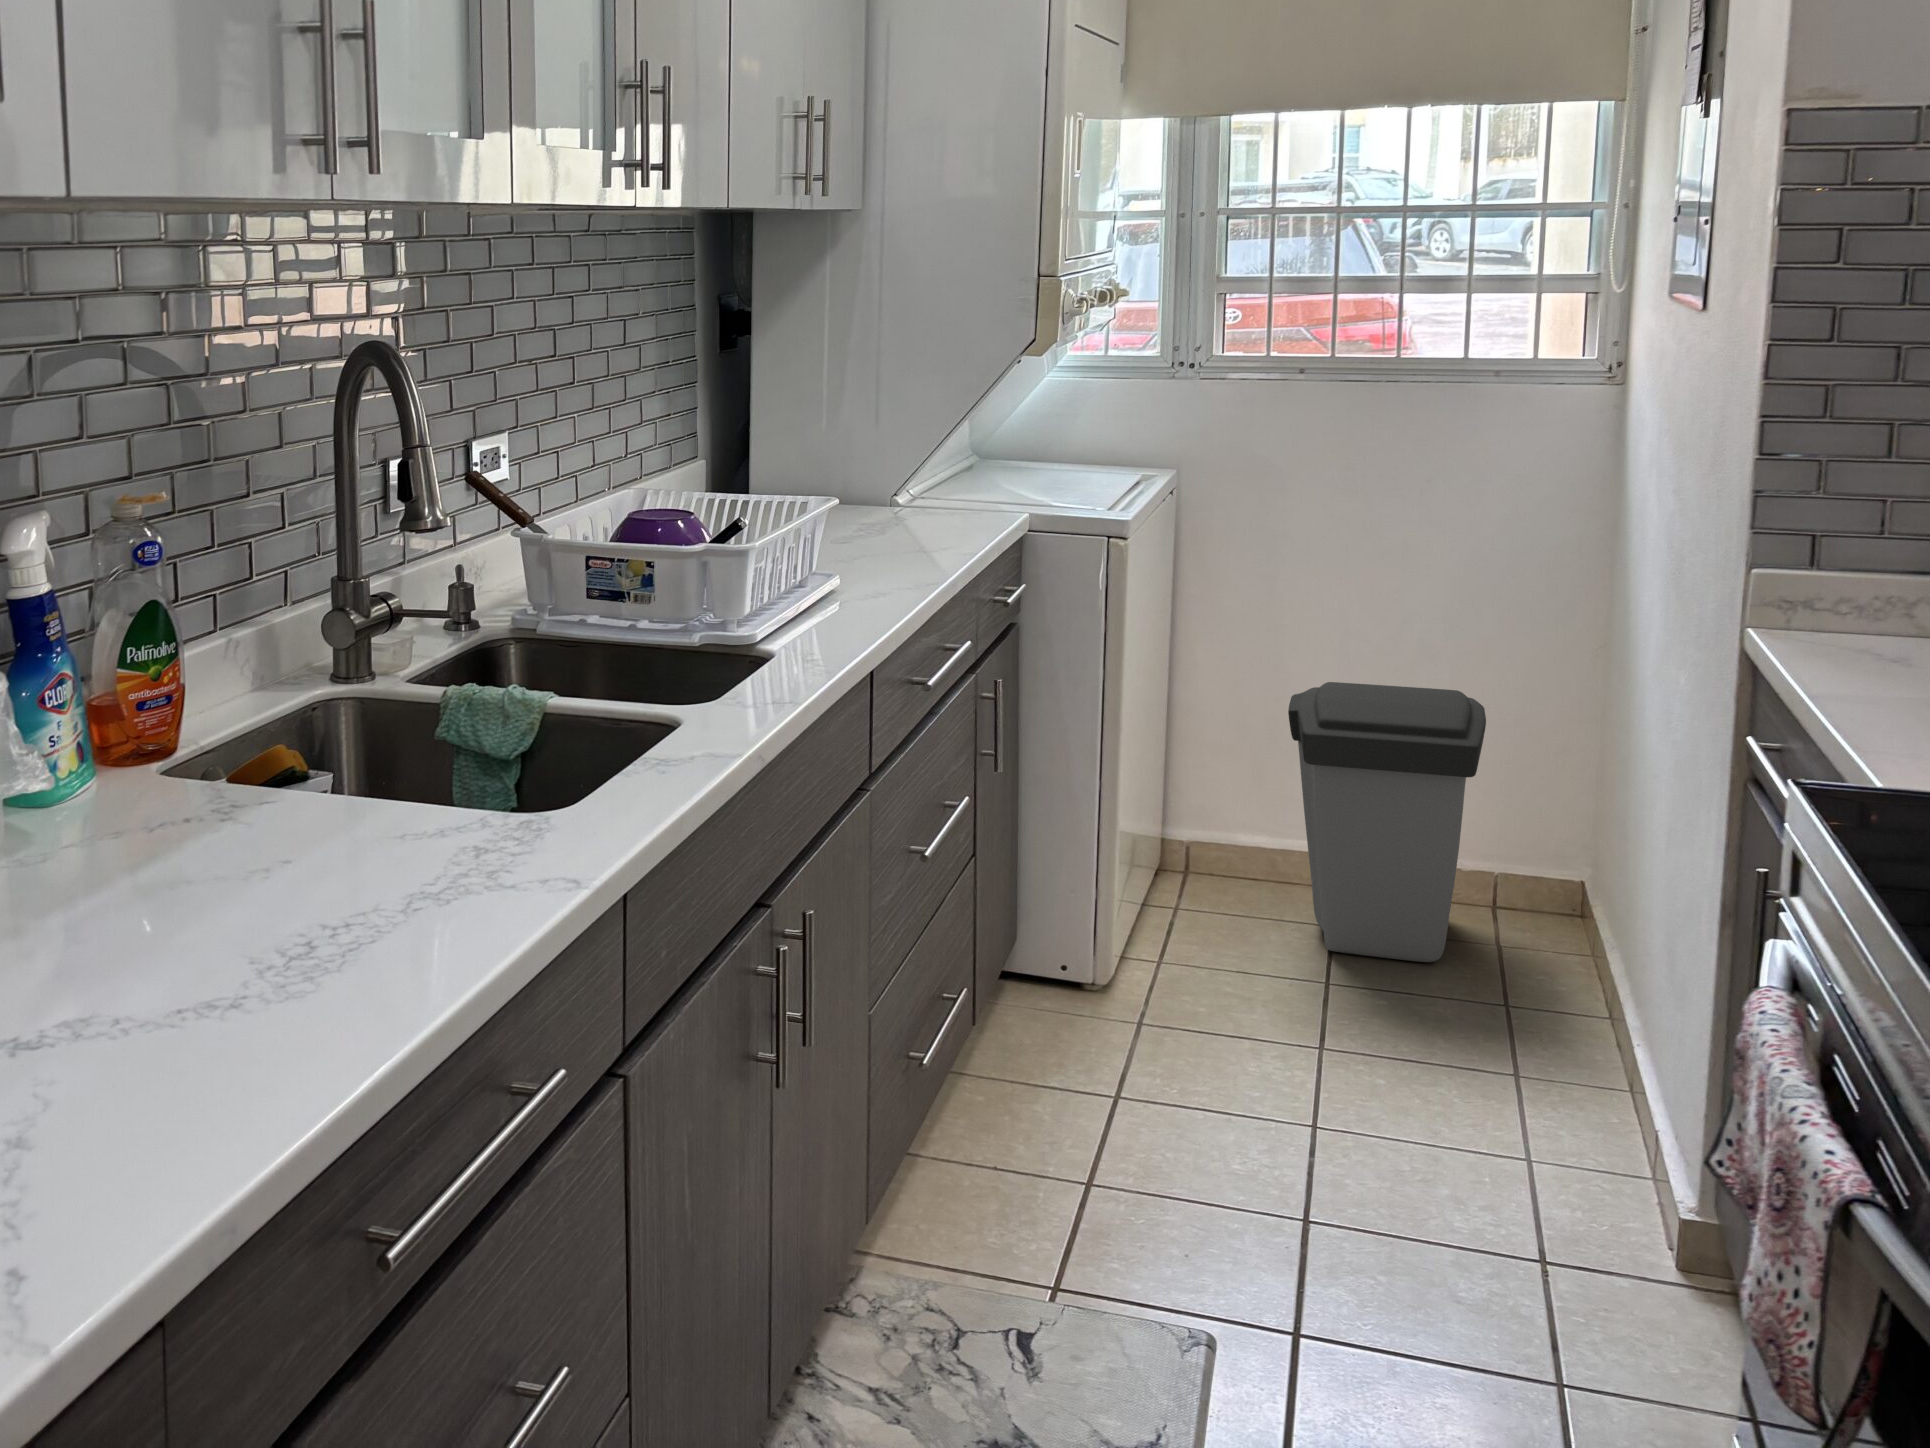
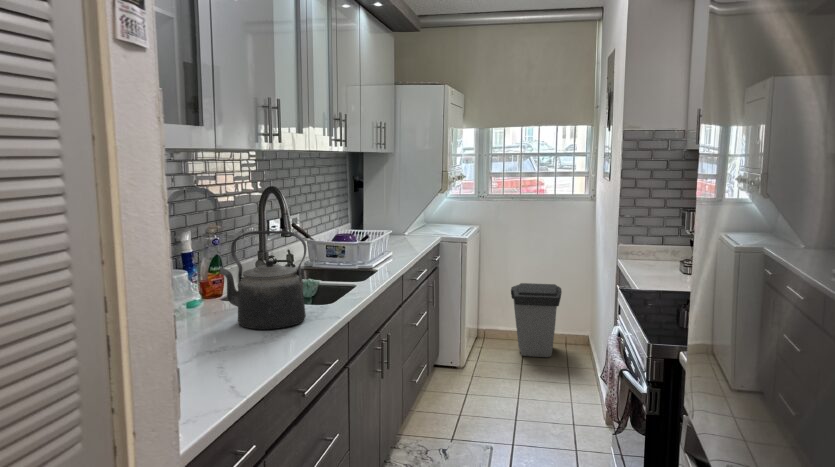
kettle: none [105,529,441,937] -> present [220,231,307,330]

